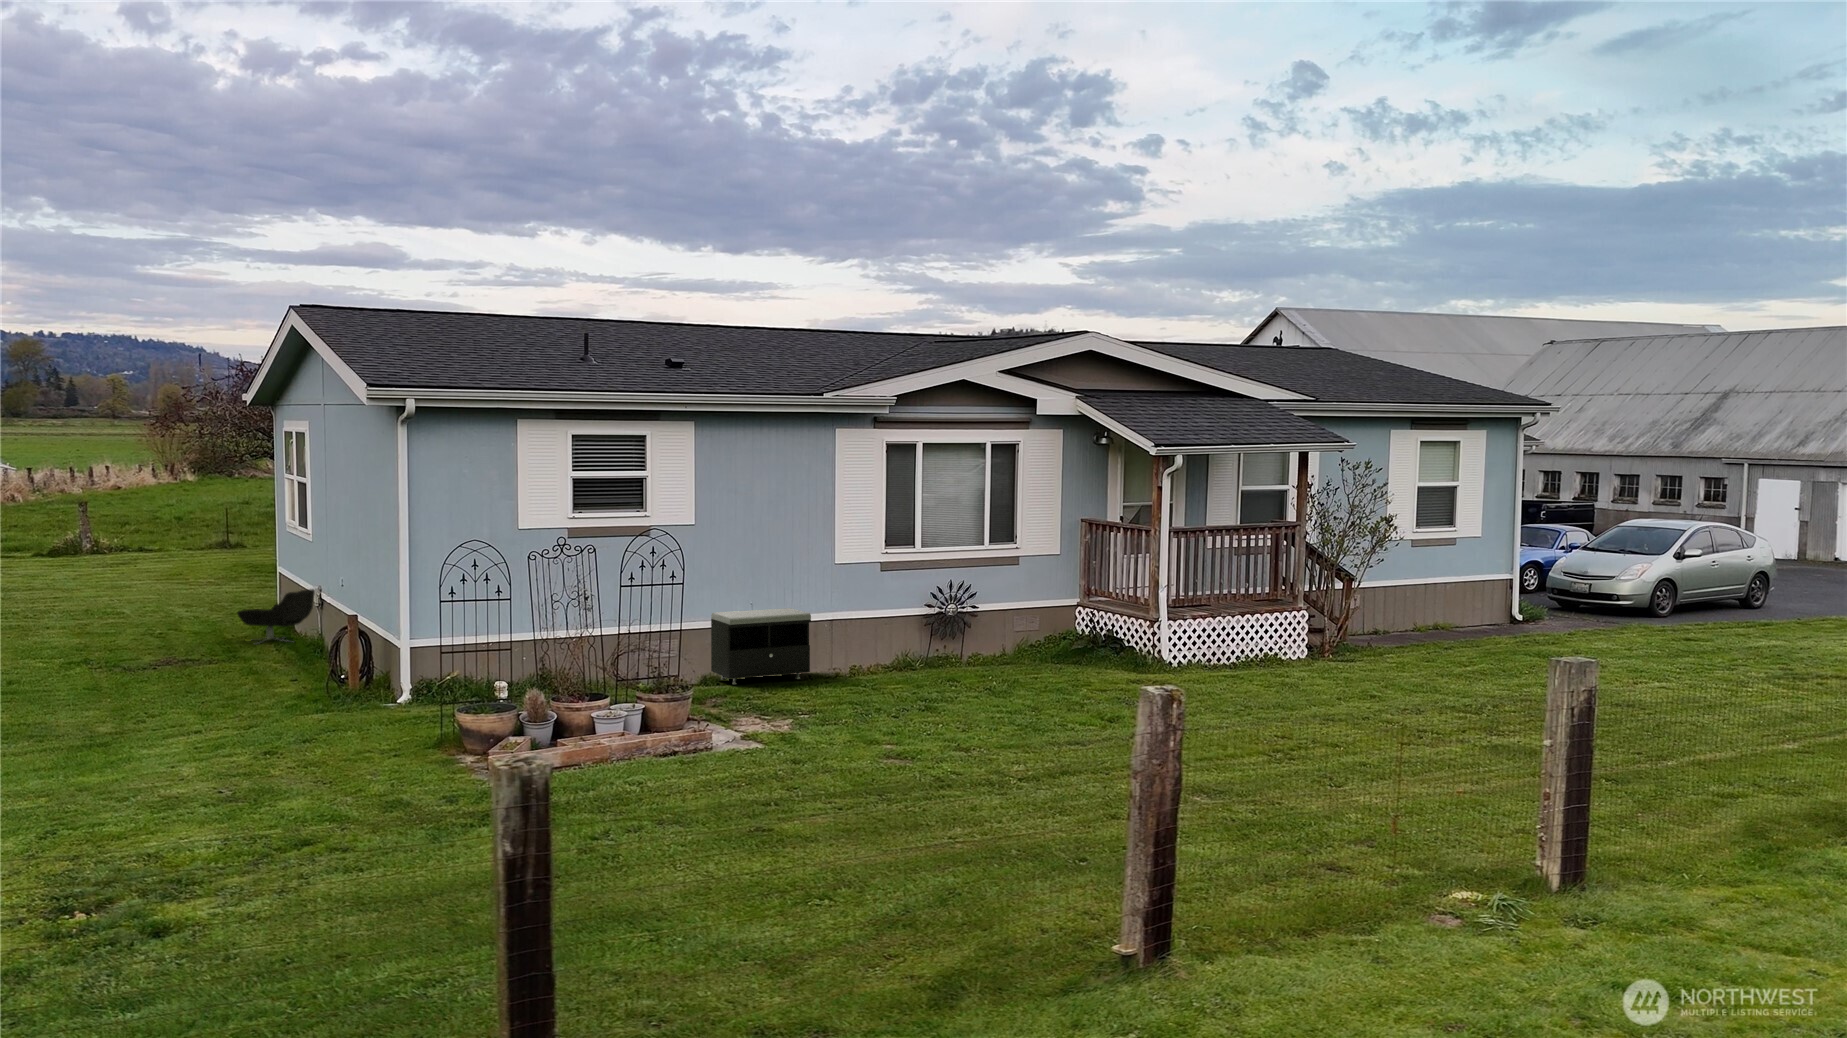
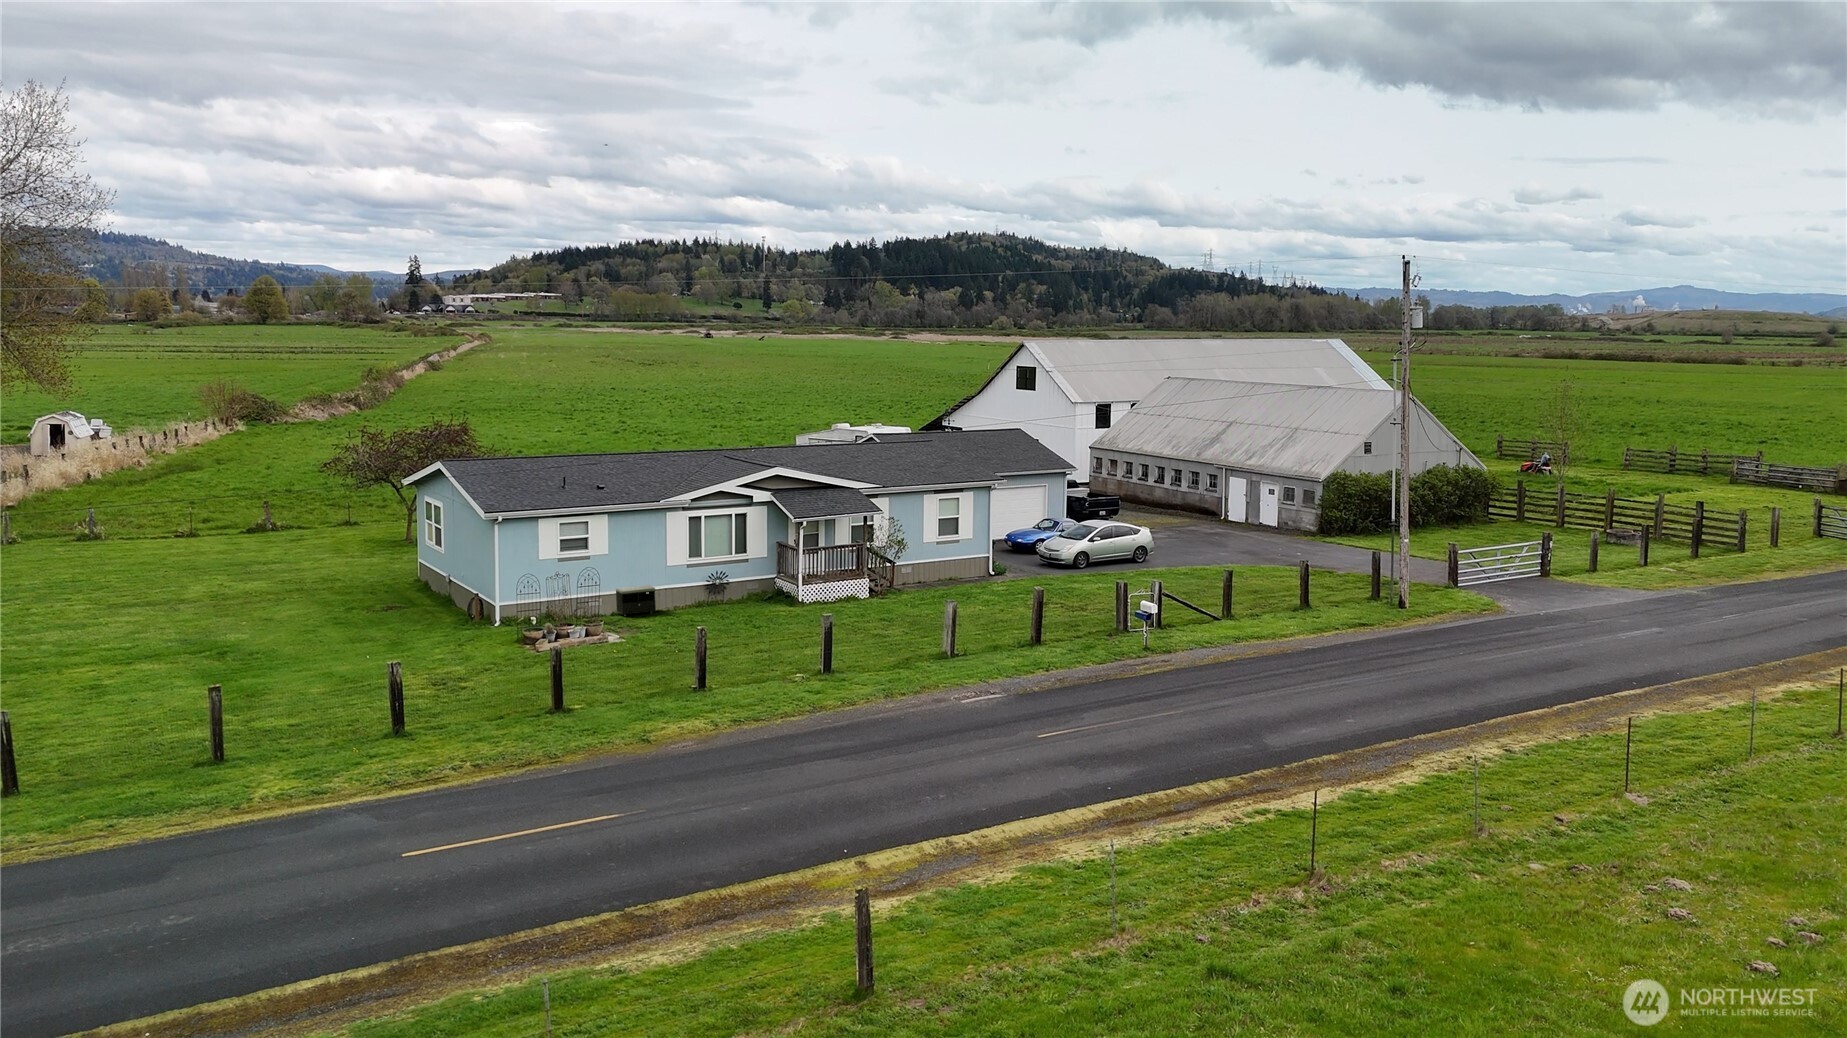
lounge chair: present [237,589,315,642] -> none [418,577,449,601]

